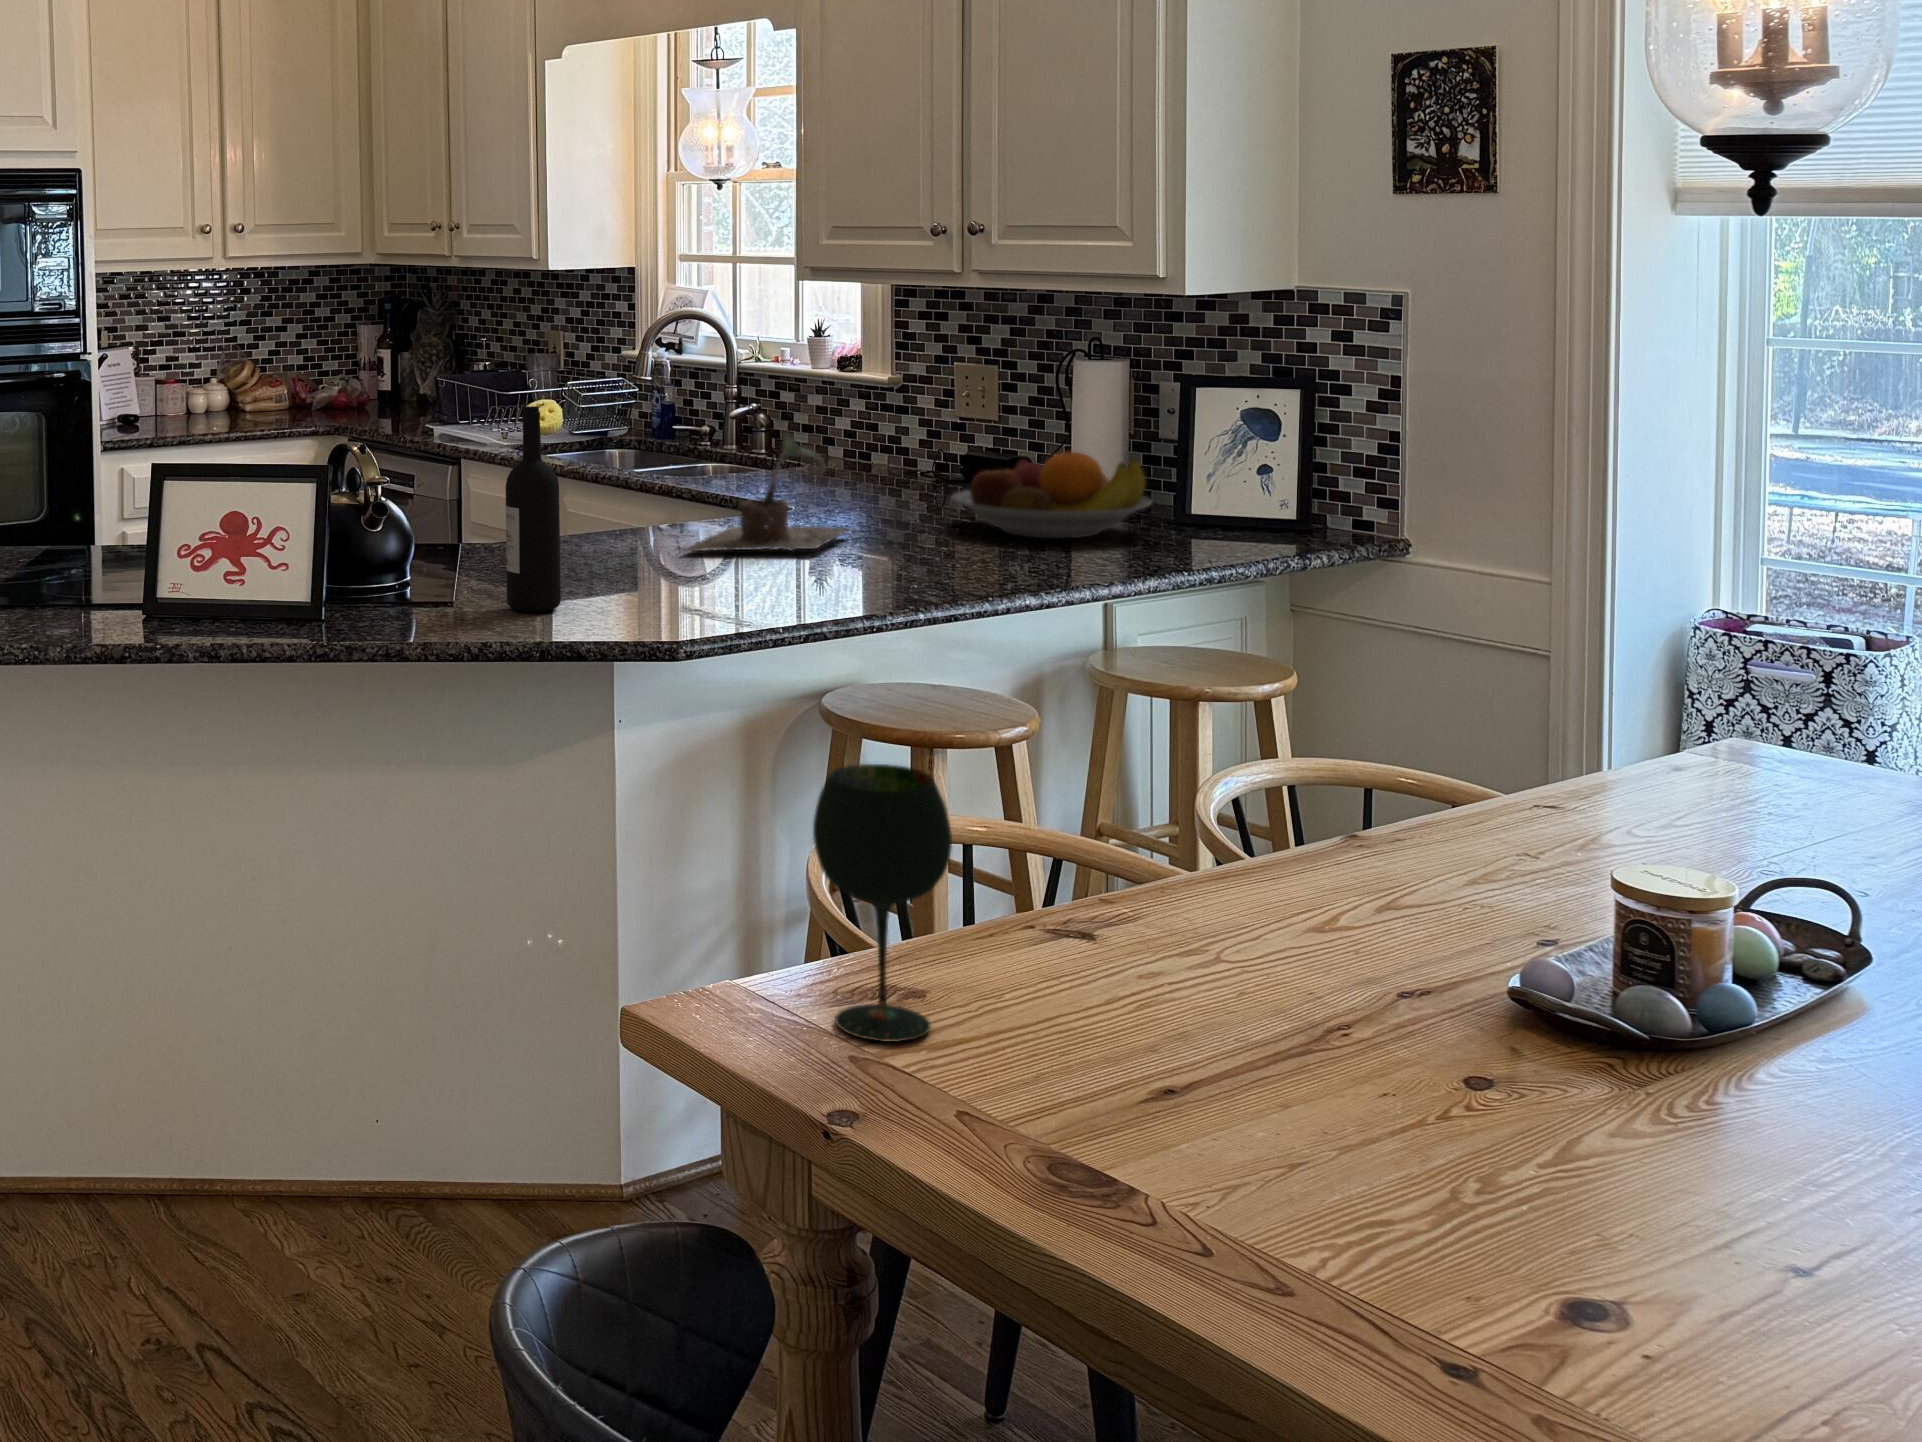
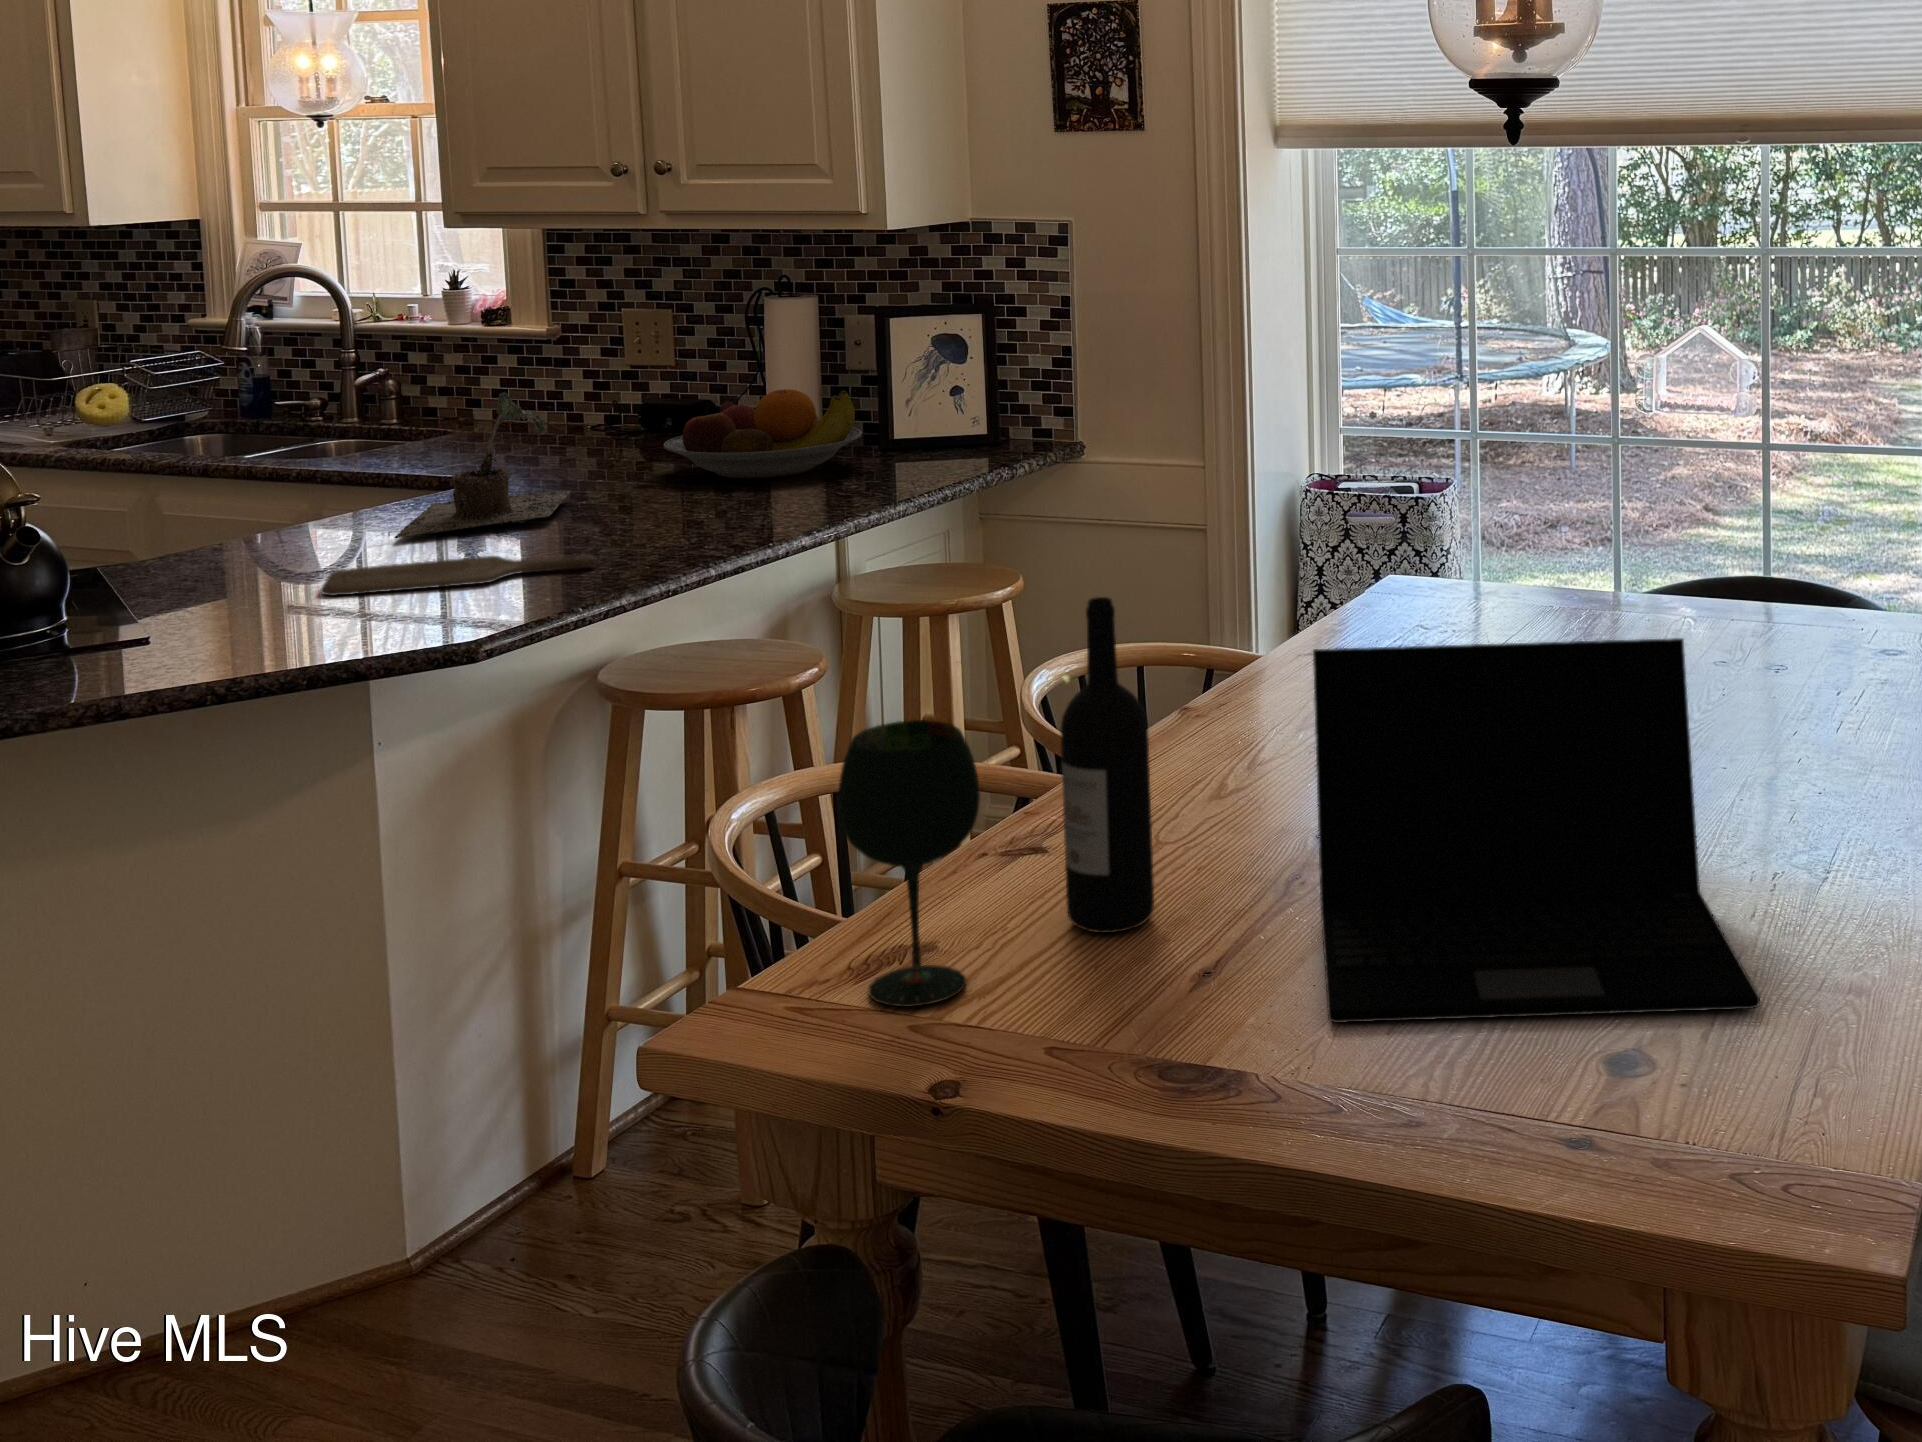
wine bottle: present [506,406,561,612] -> present [1060,597,1154,933]
cutting board: none [595,571,826,597] -> present [320,554,596,596]
laptop: none [1263,775,1874,1325] -> present [1313,638,1760,1023]

